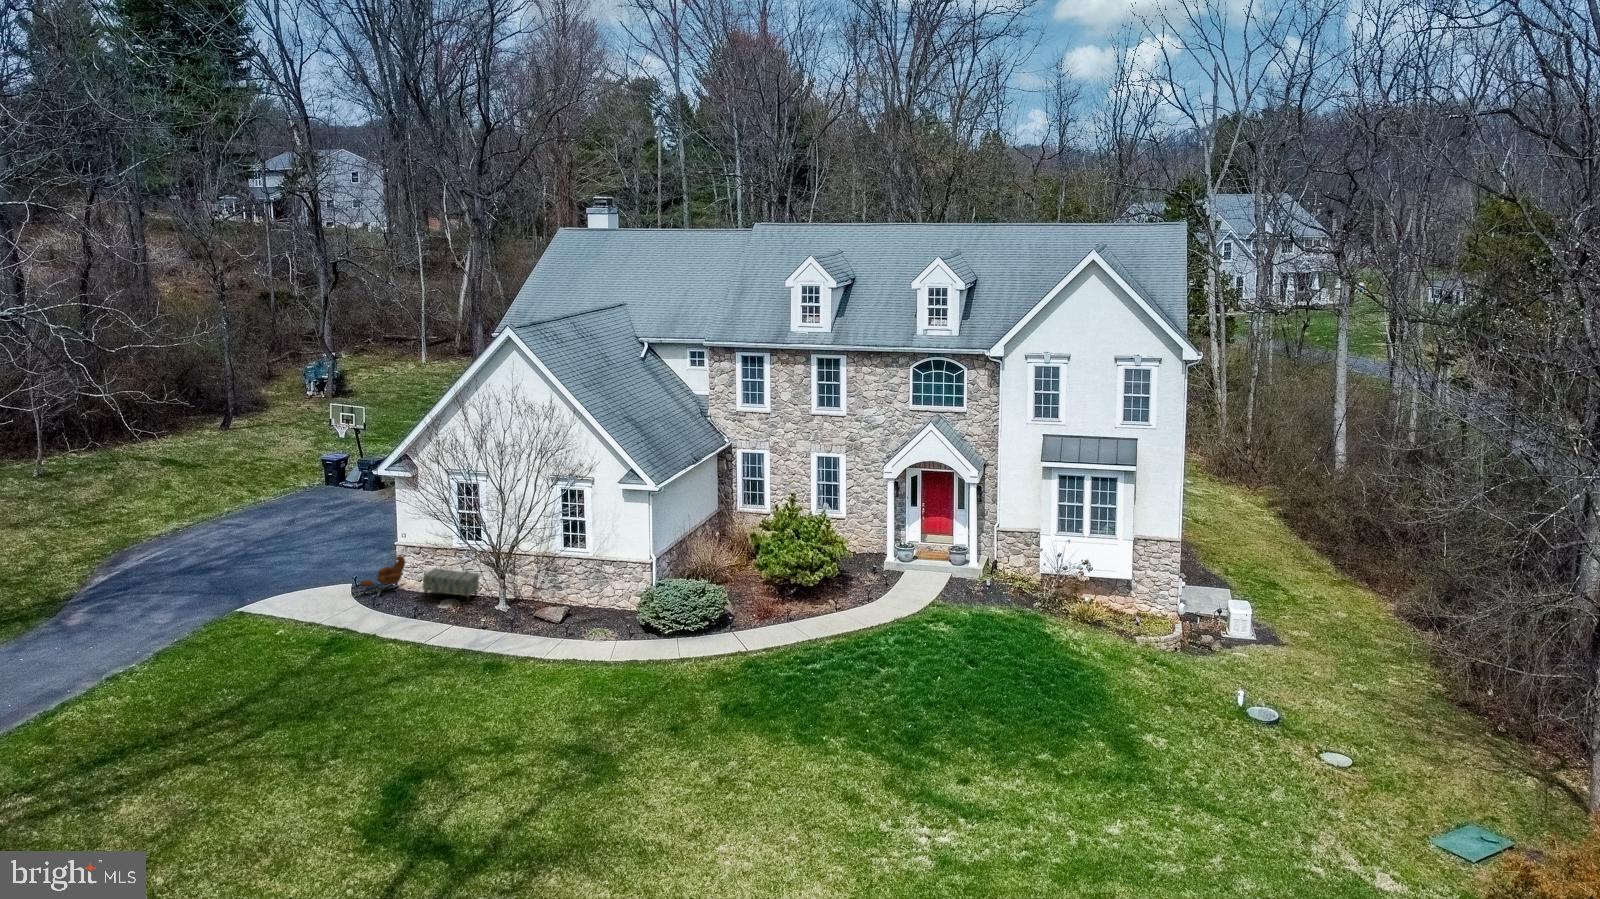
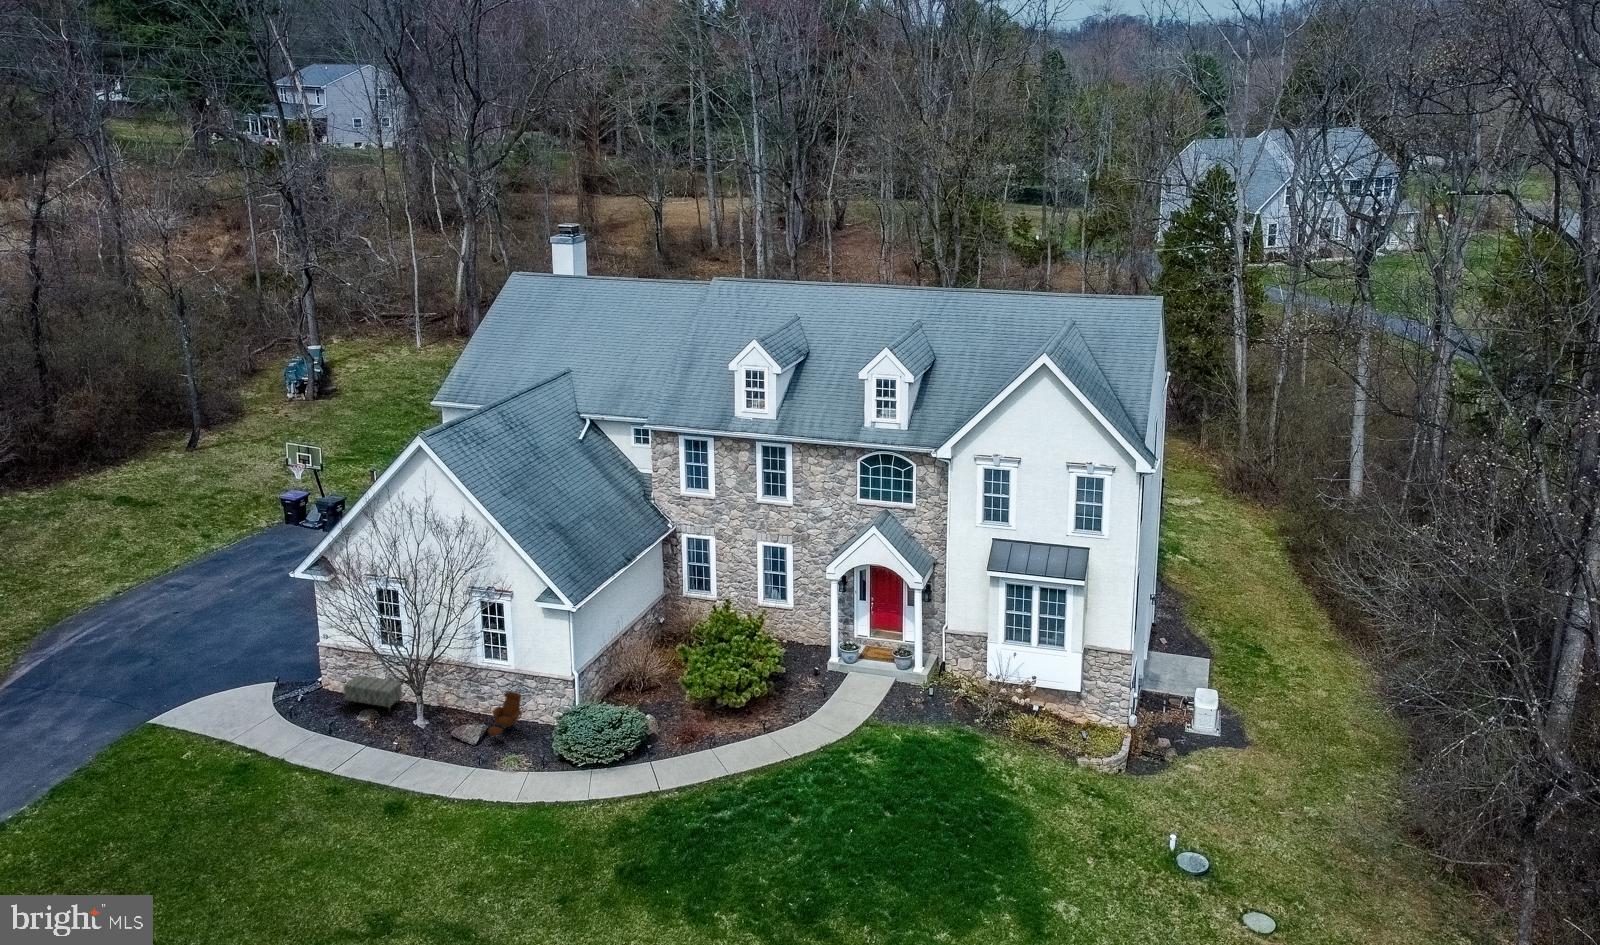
lounge chair: present [360,556,405,594] -> present [488,691,522,741]

